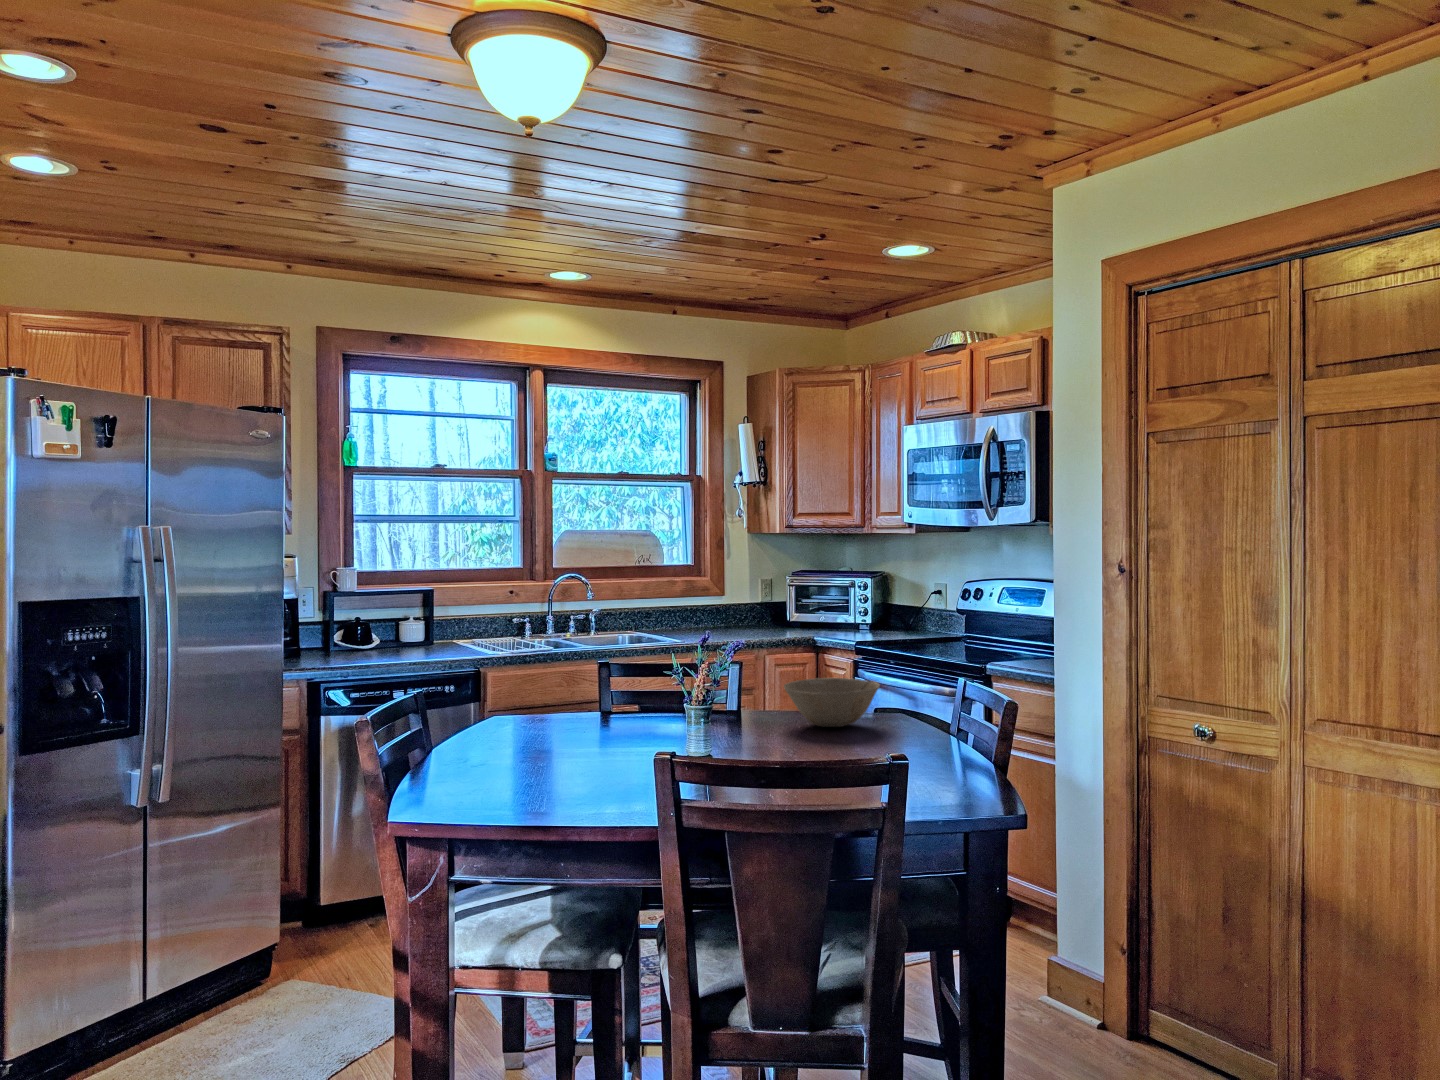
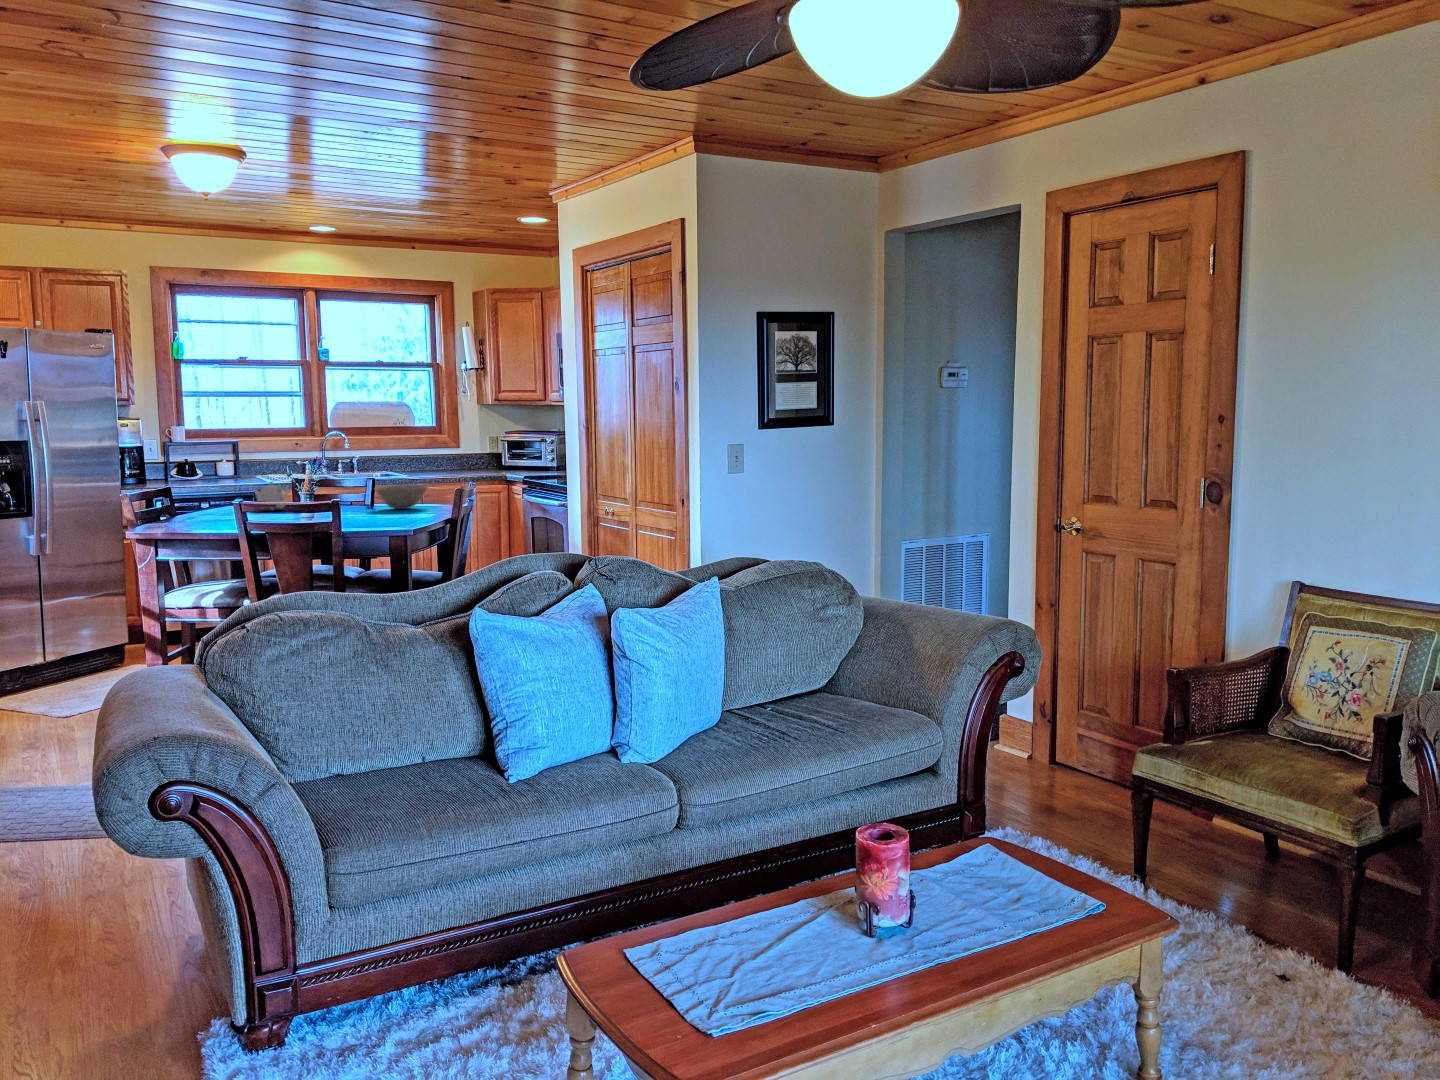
teapot: none [548,673,623,728] -> present [254,481,288,510]

